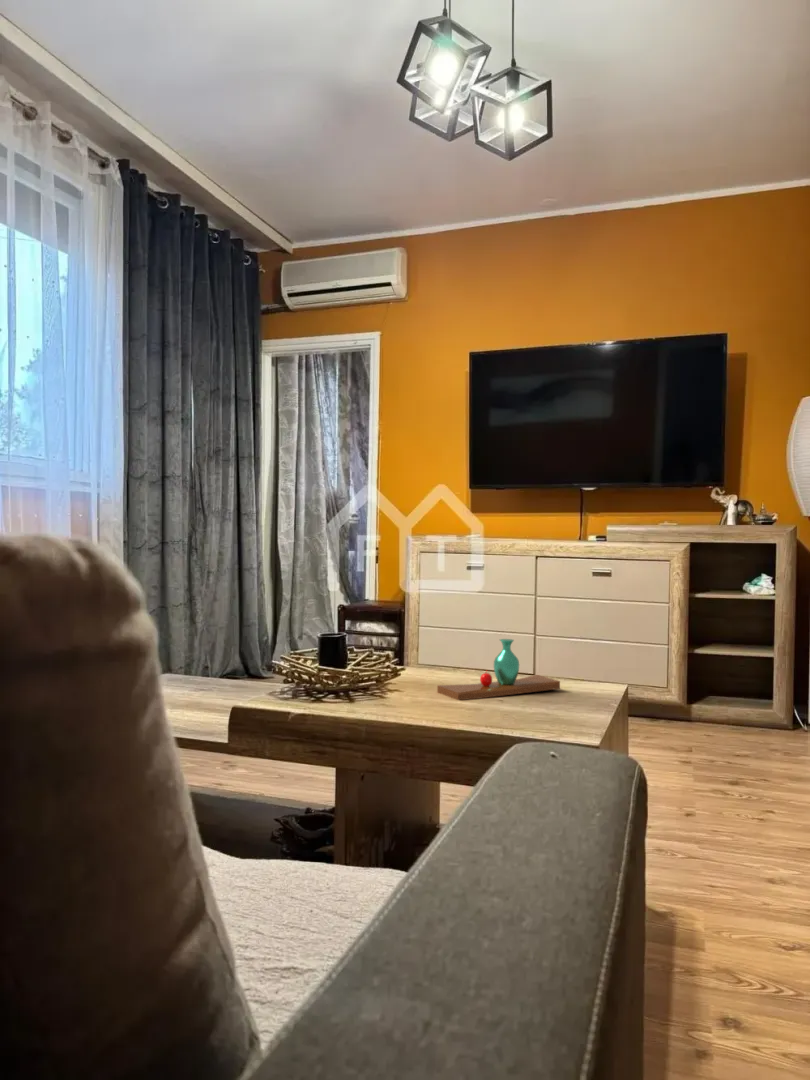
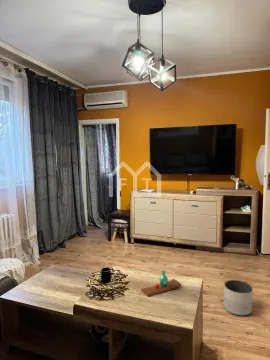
planter: none [691,744,780,841] -> present [224,280,253,316]

